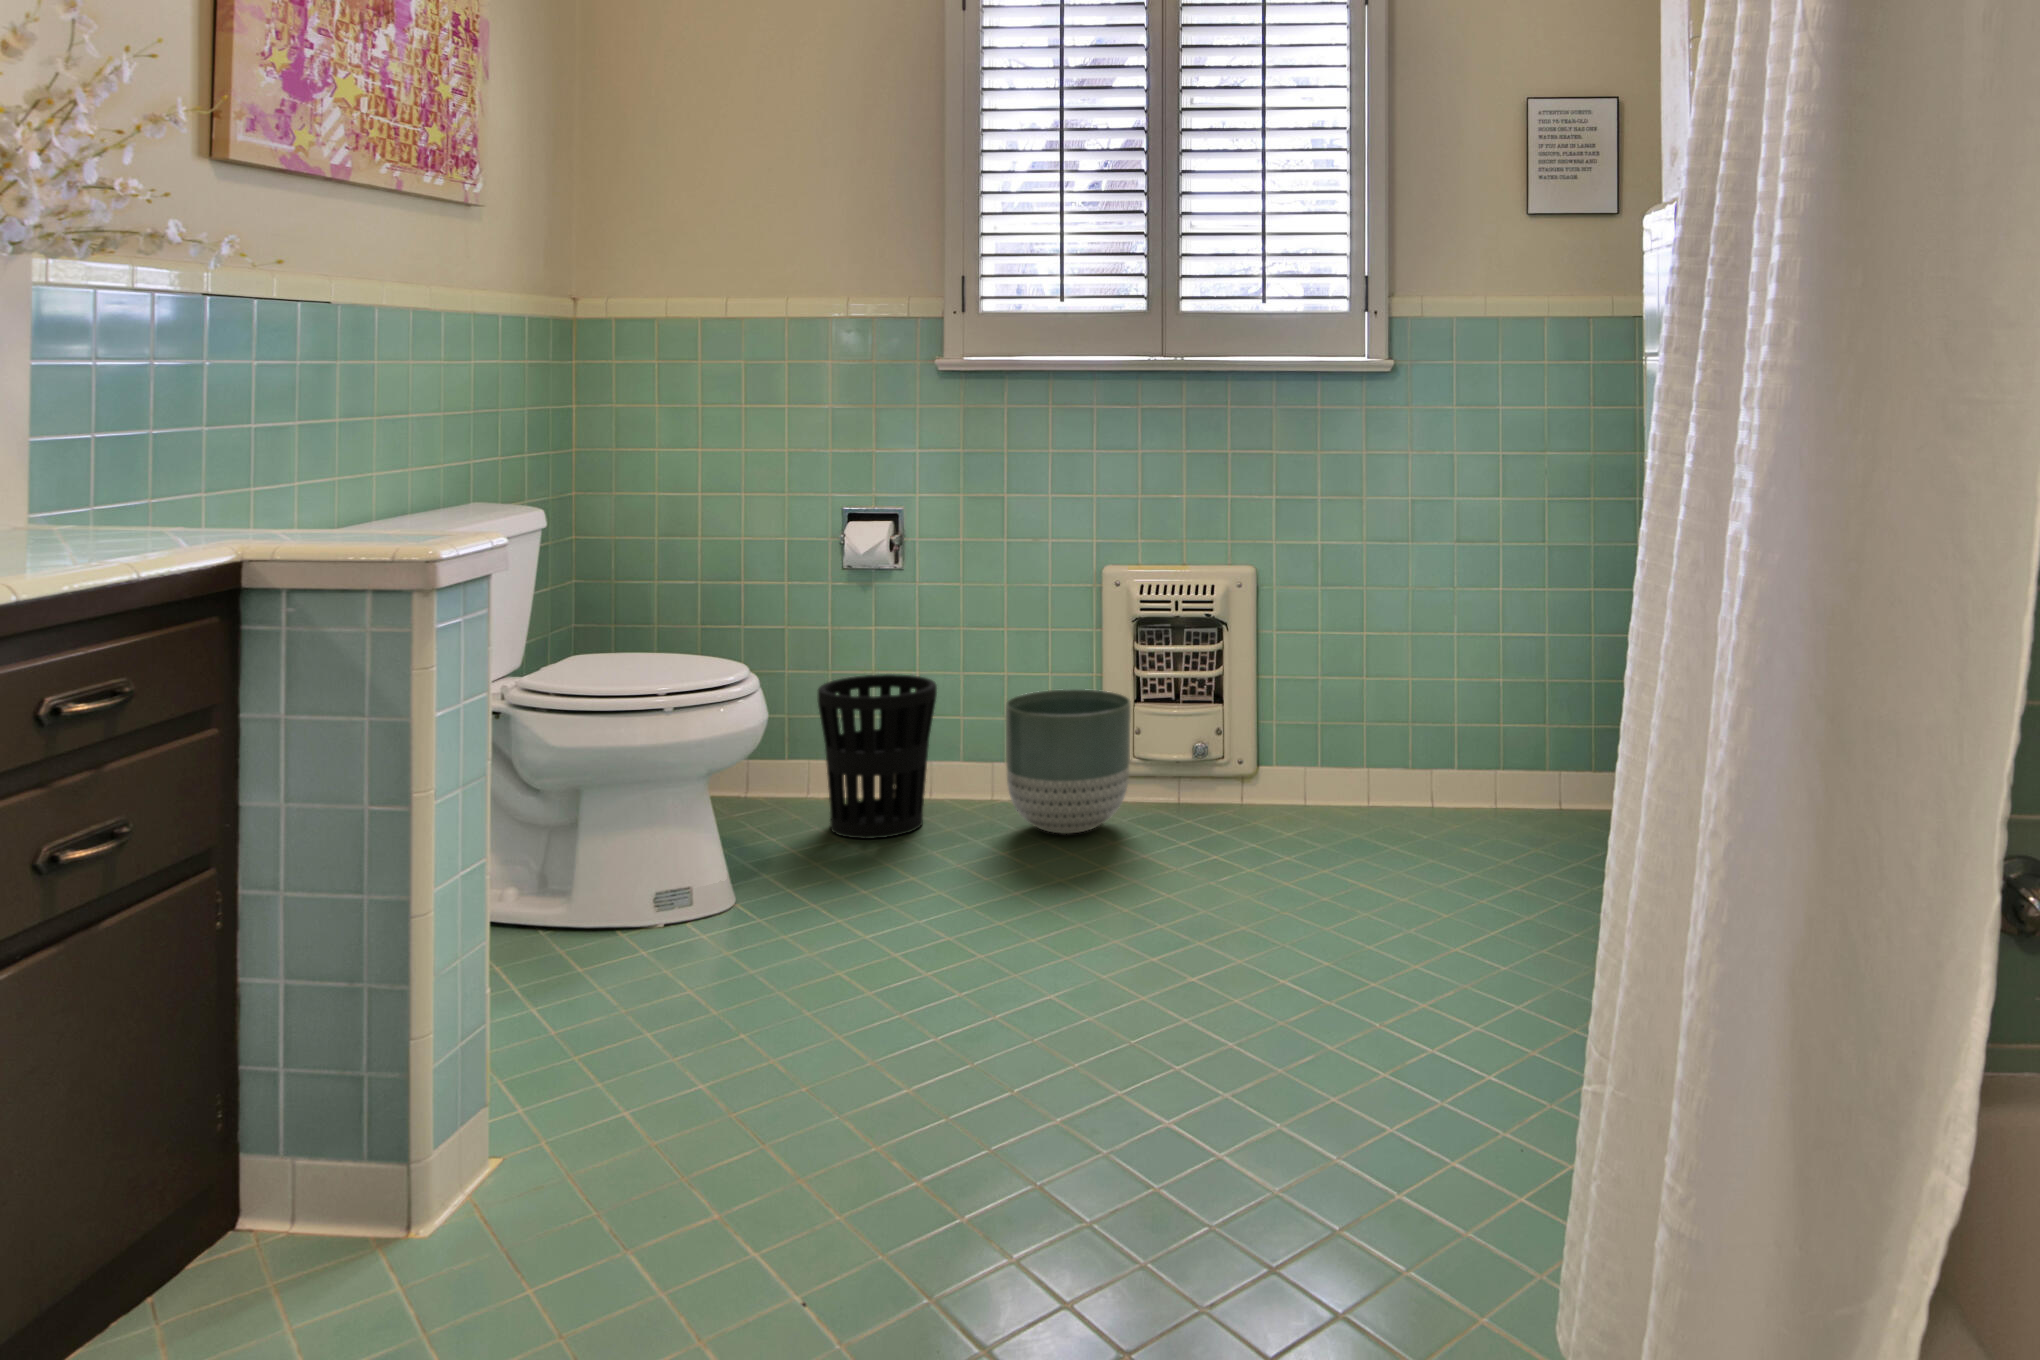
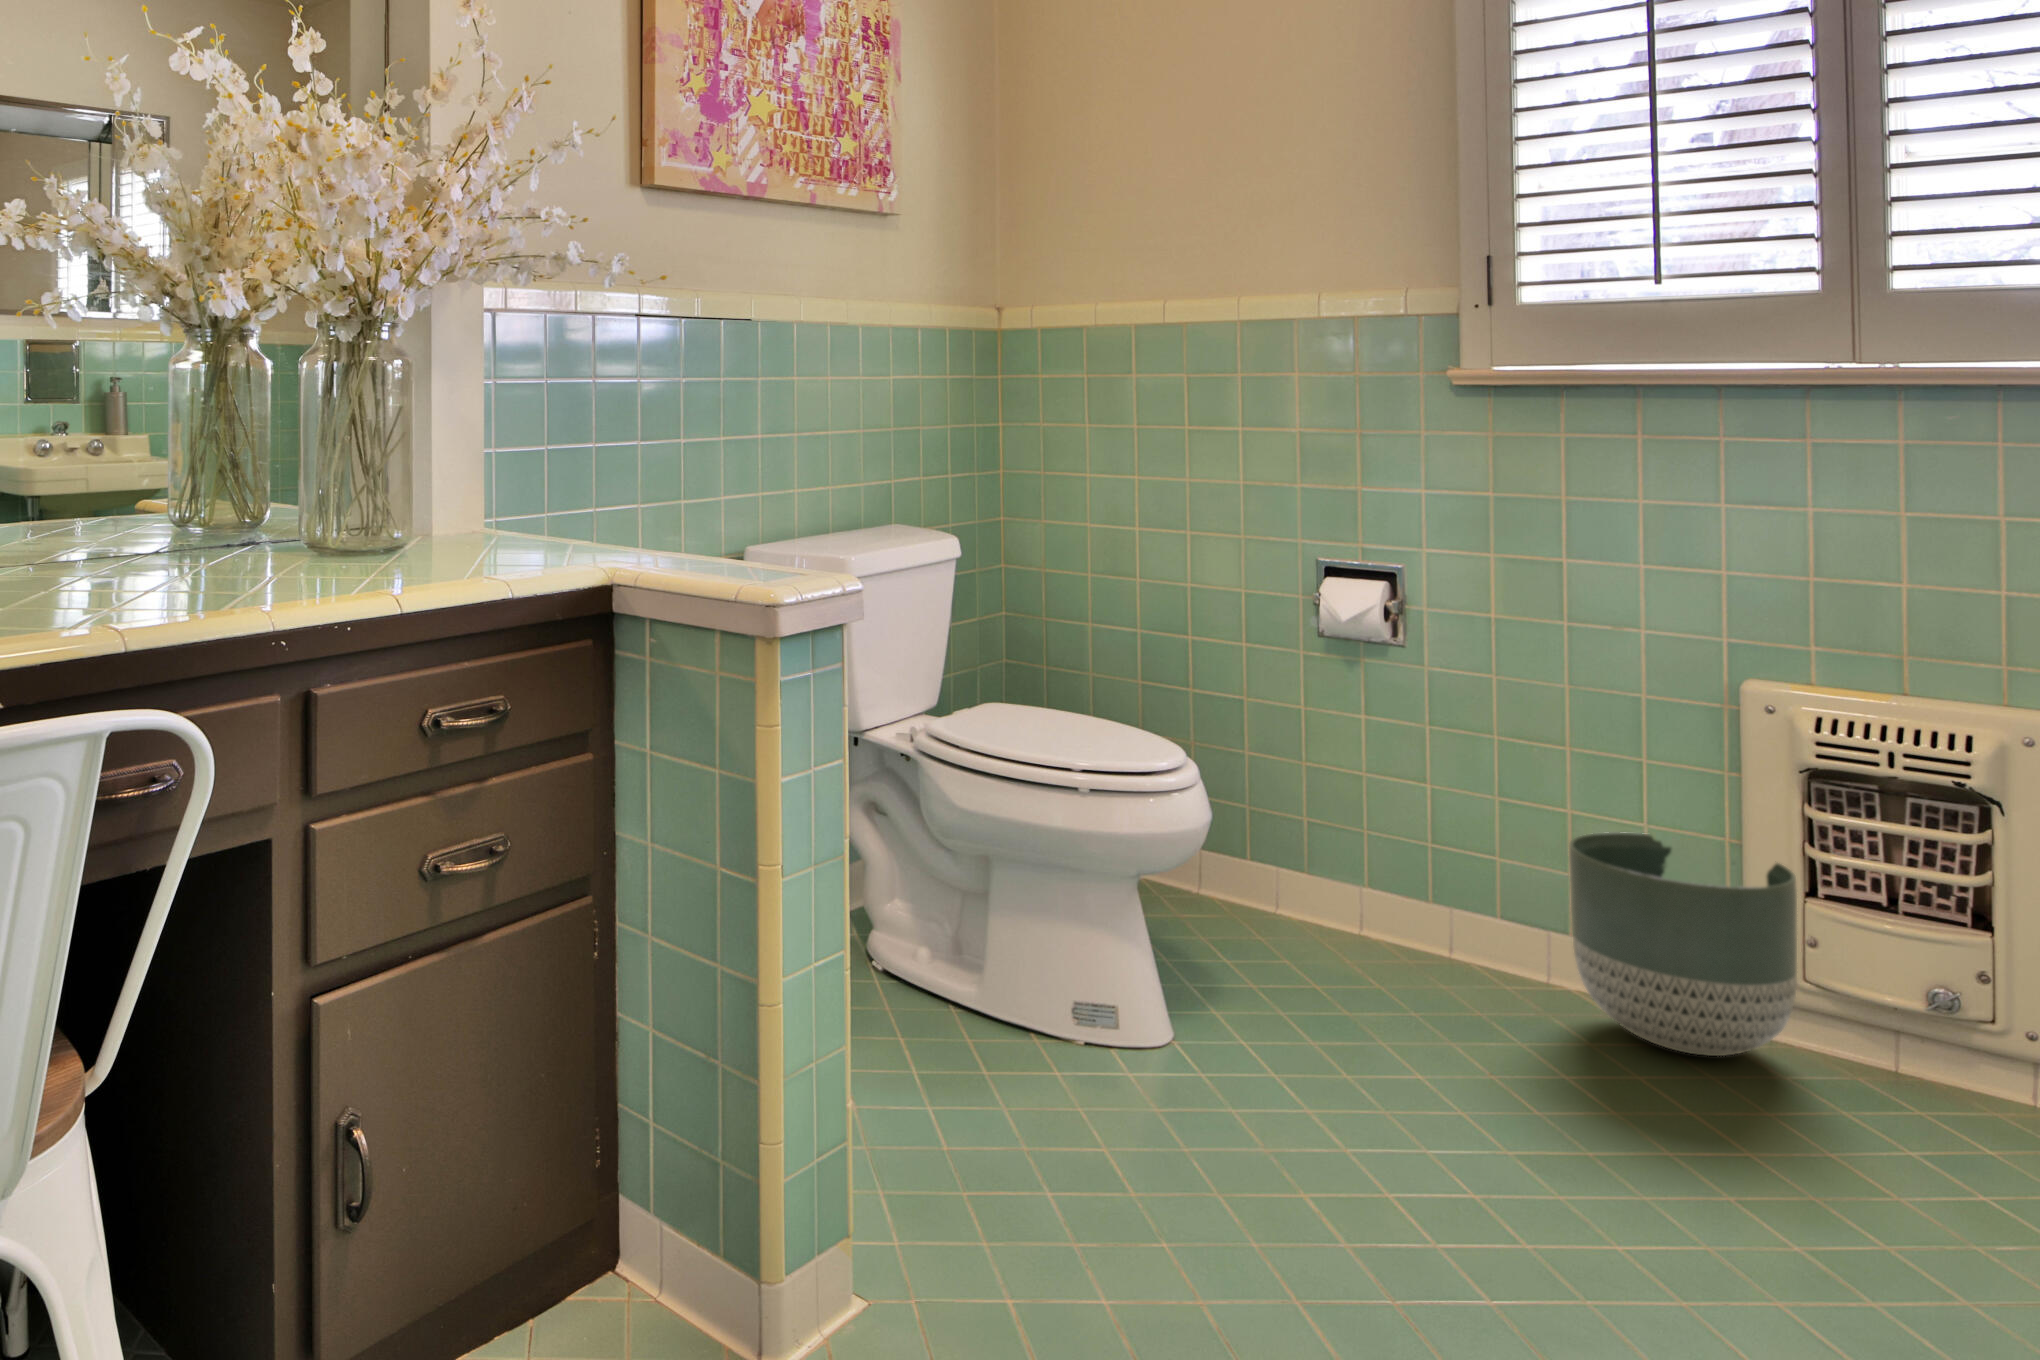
wastebasket: present [818,674,937,839] -> none [1288,768,1458,989]

